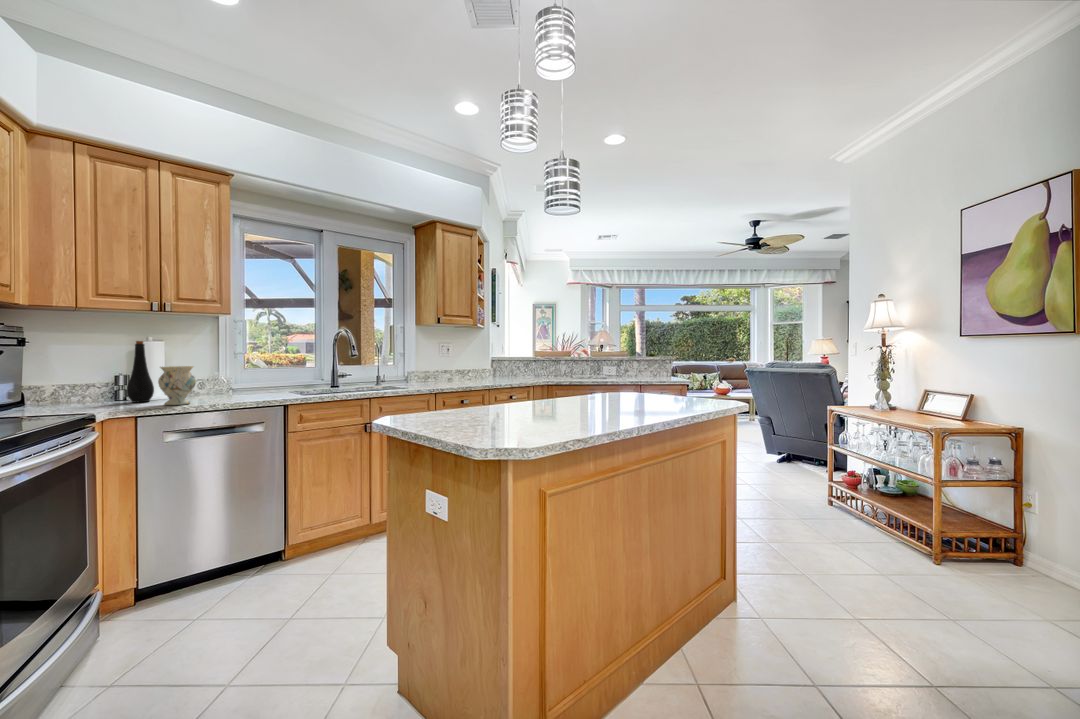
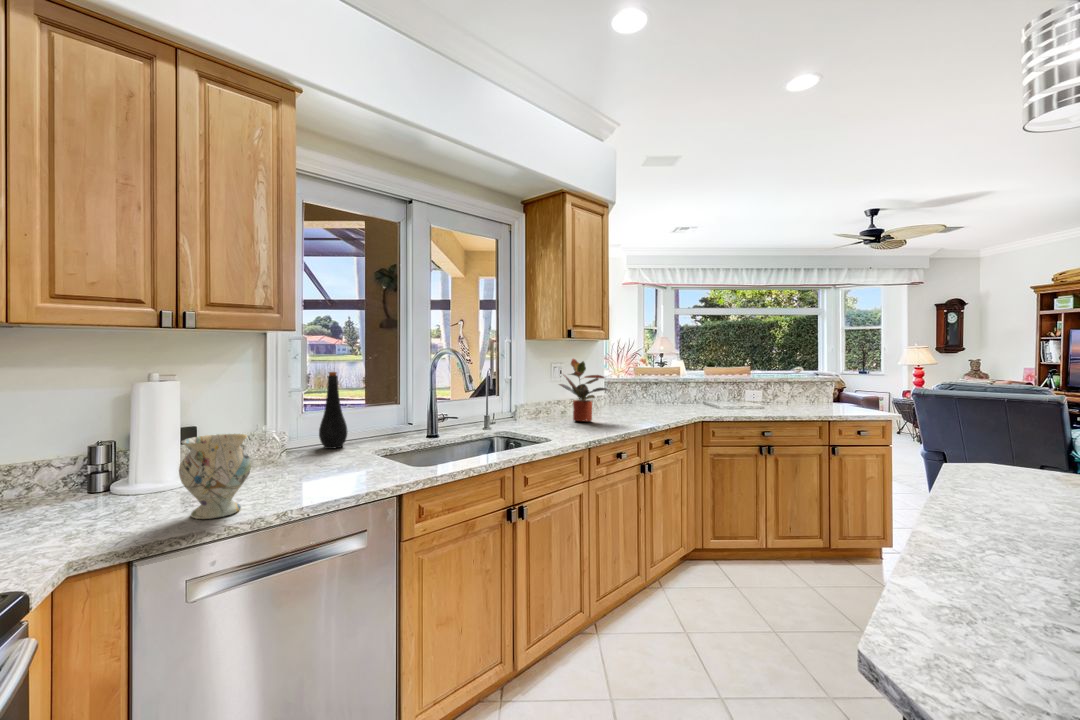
potted plant: none [434,339,472,383] -> present [559,359,608,421]
bottle: present [127,341,154,402] -> present [319,372,348,449]

